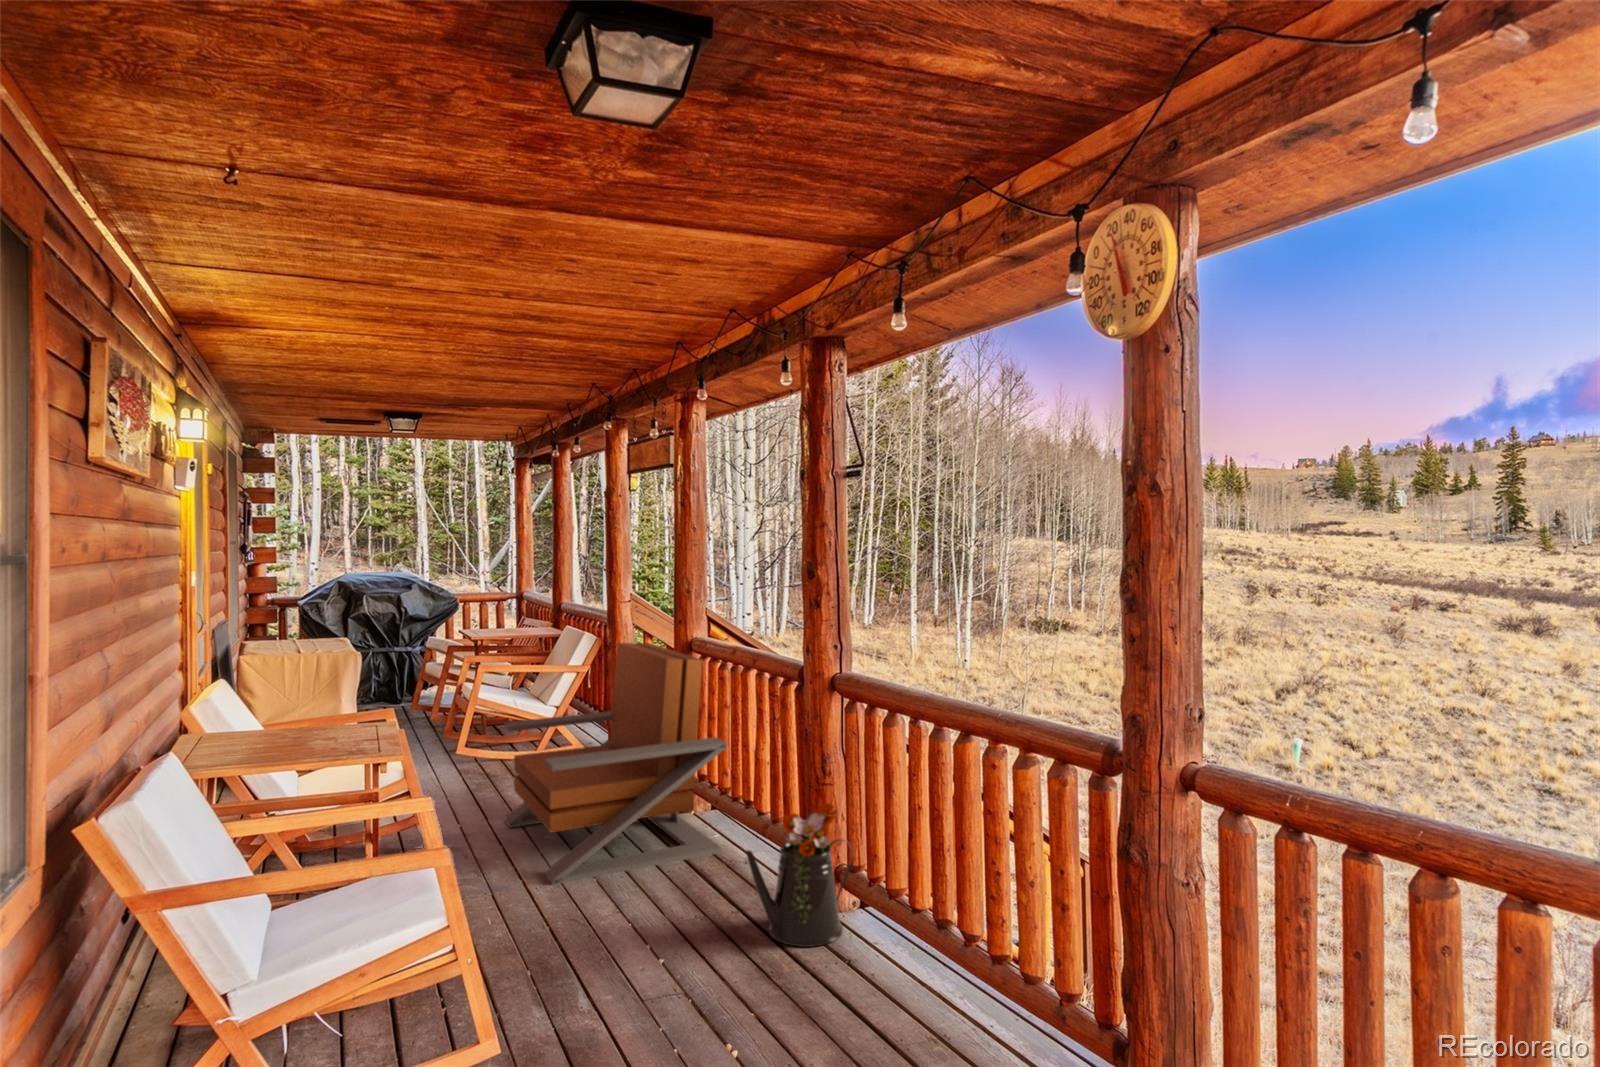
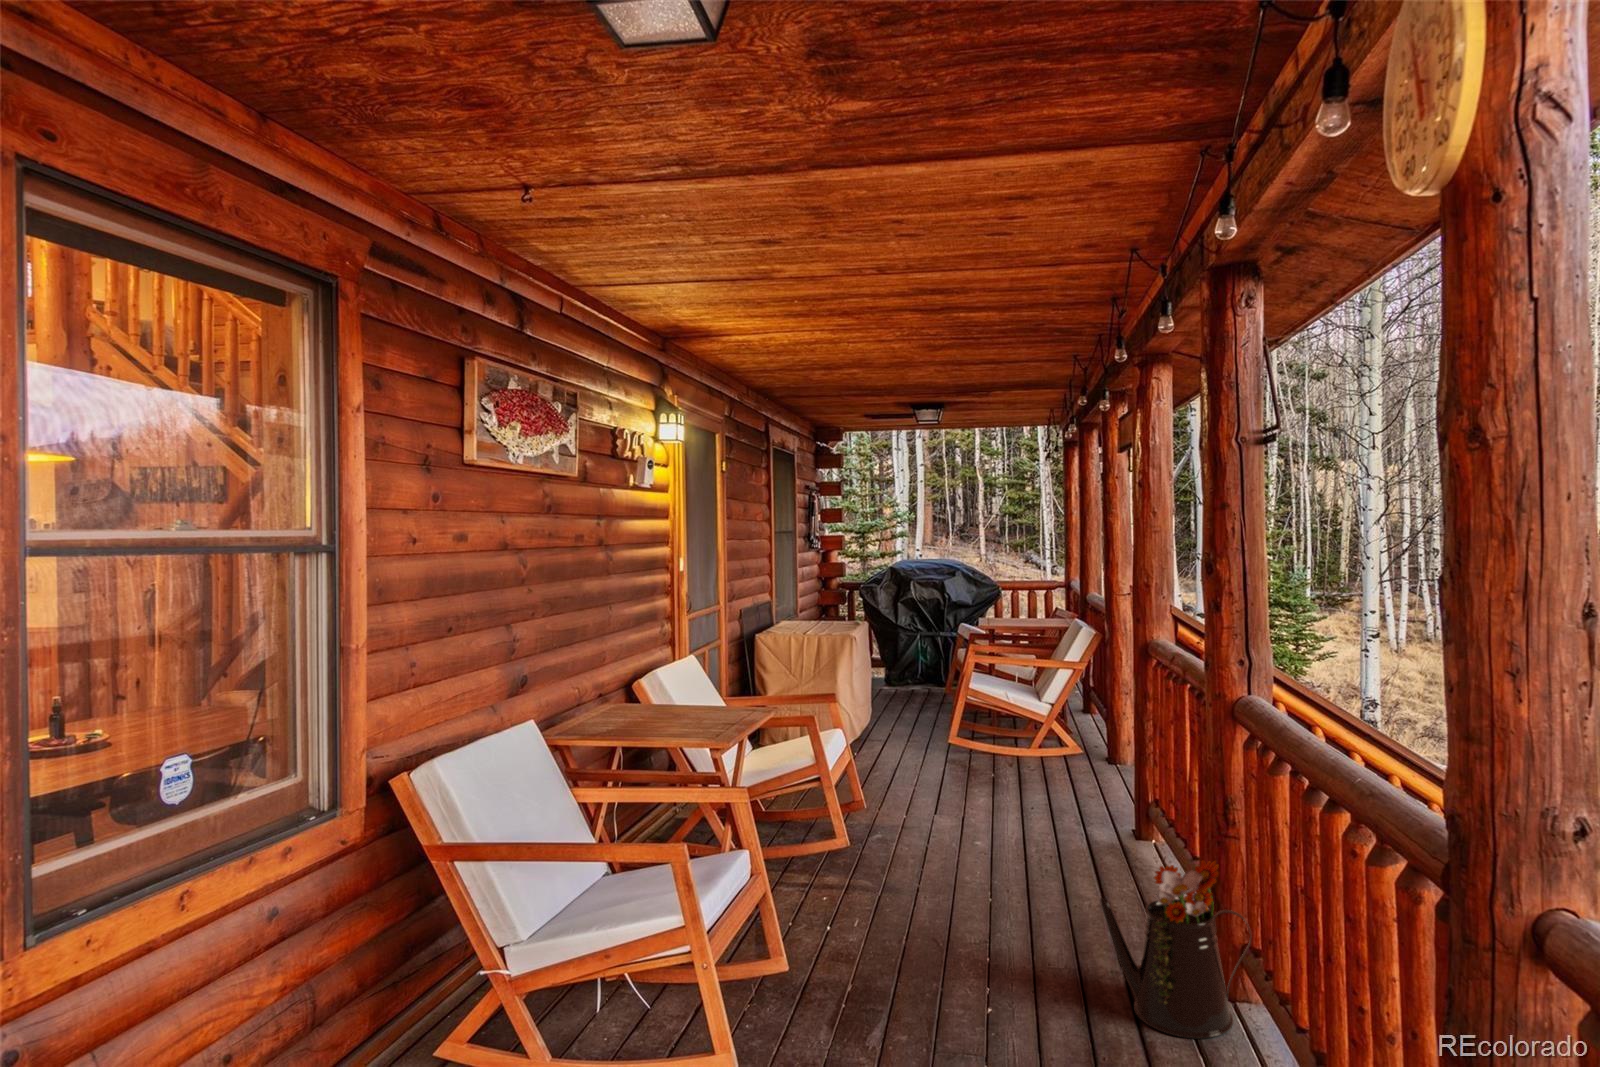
lounge chair: present [504,642,727,885] -> none [945,640,1154,896]

